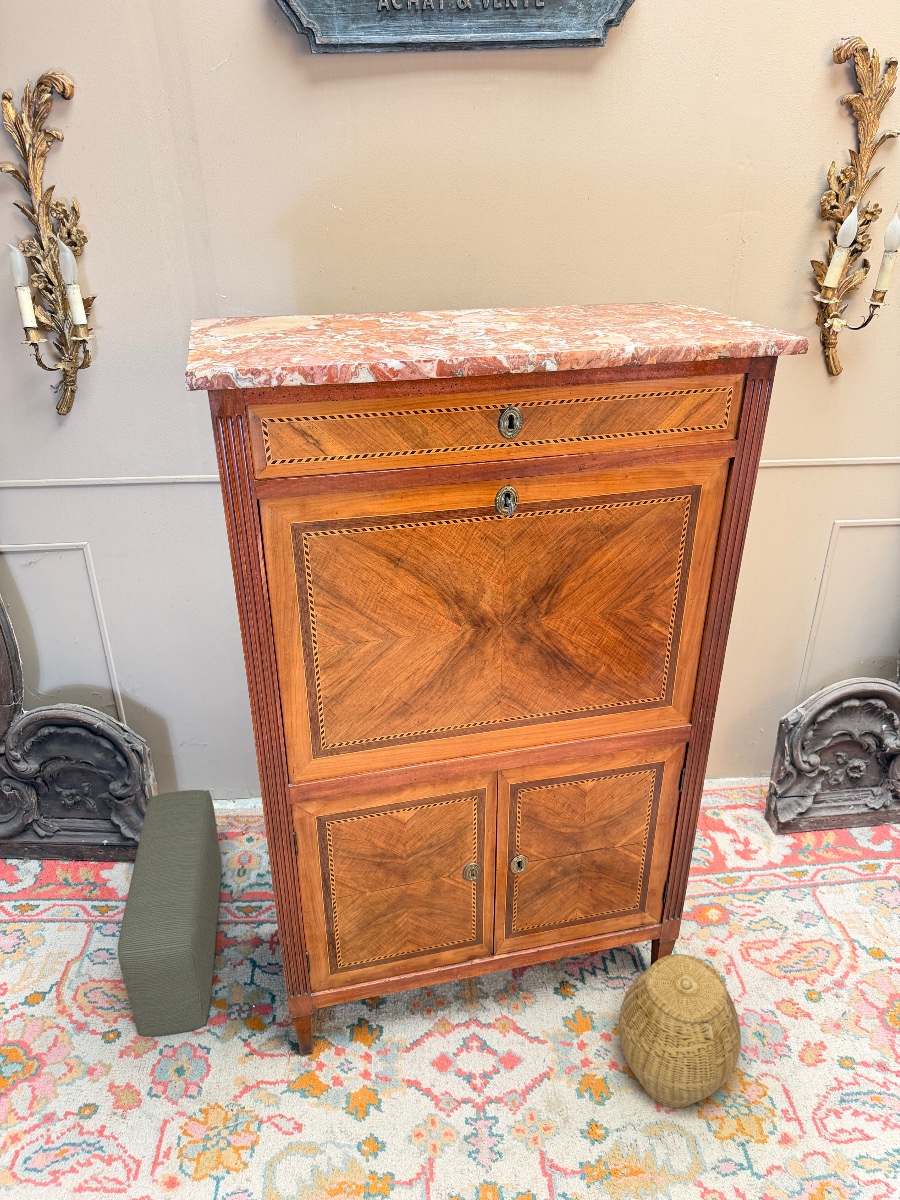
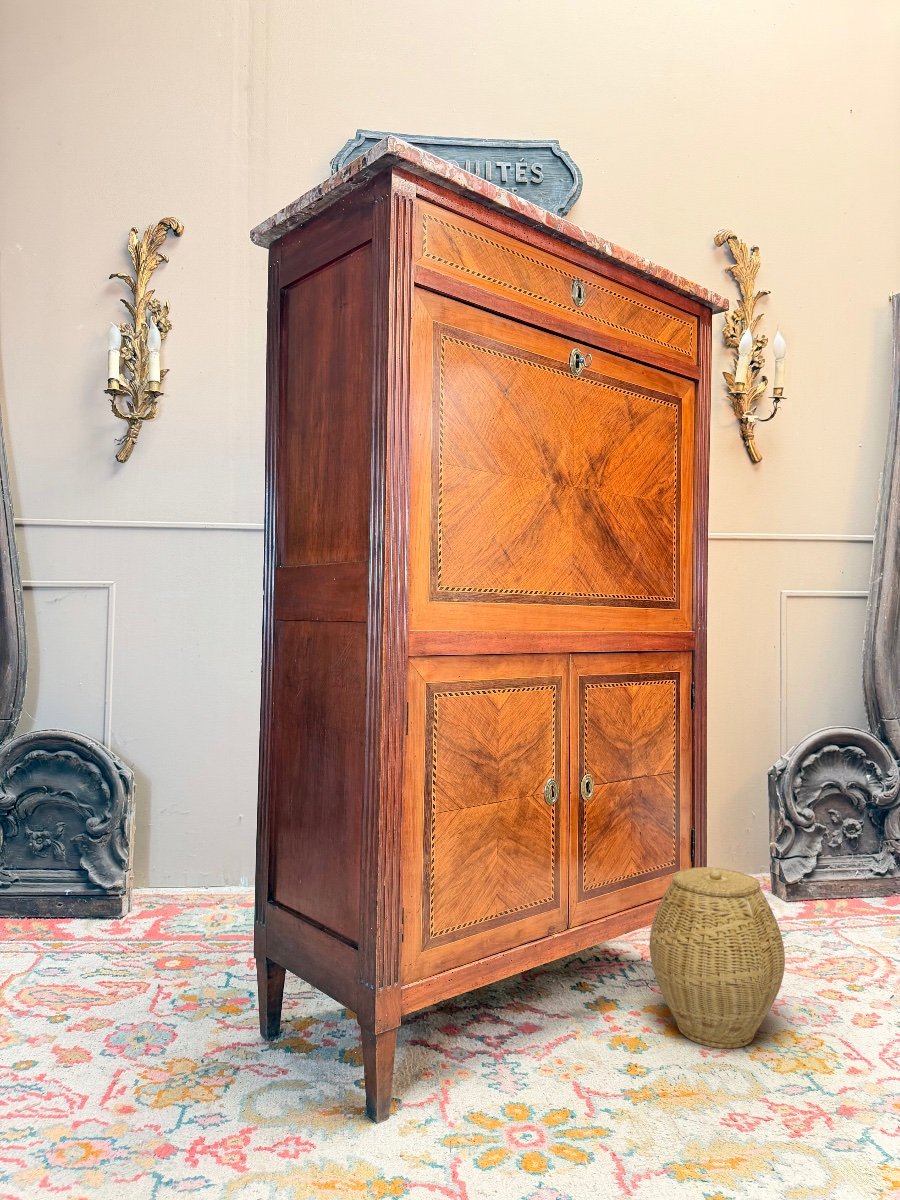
pouf: present [118,790,222,1037] -> none [95,813,198,1017]

